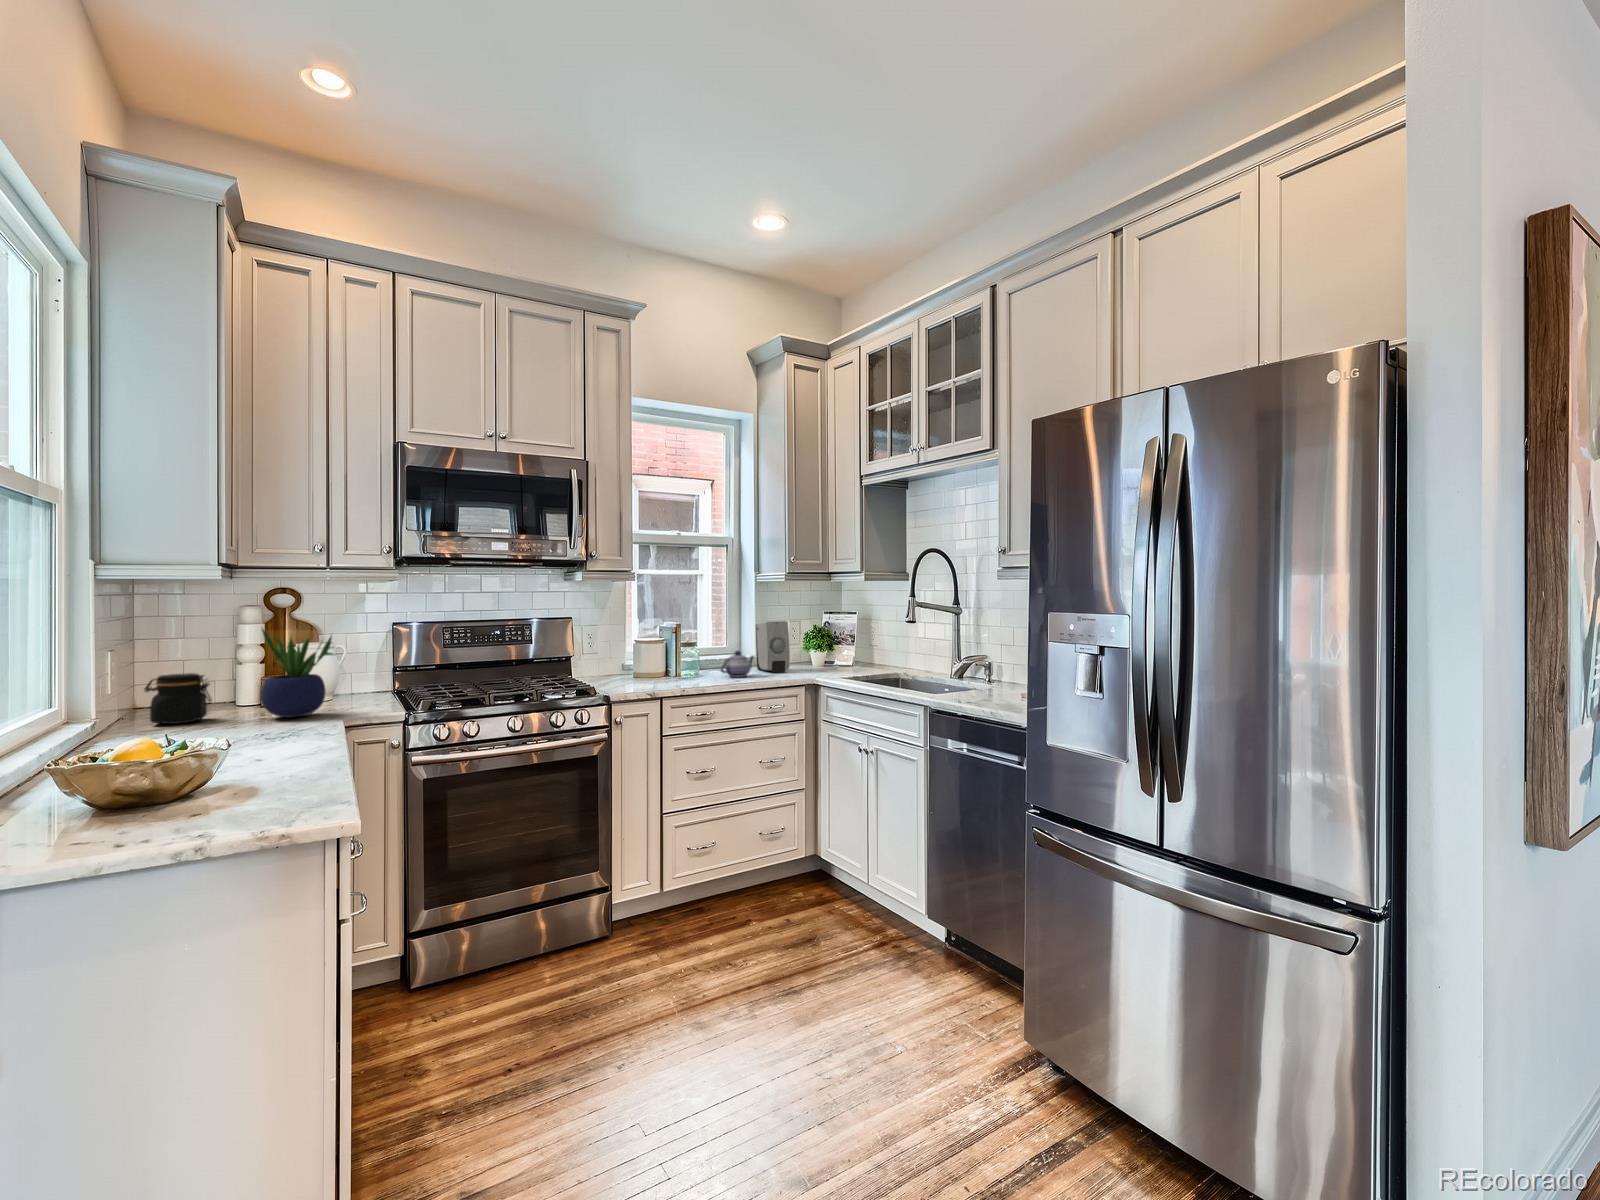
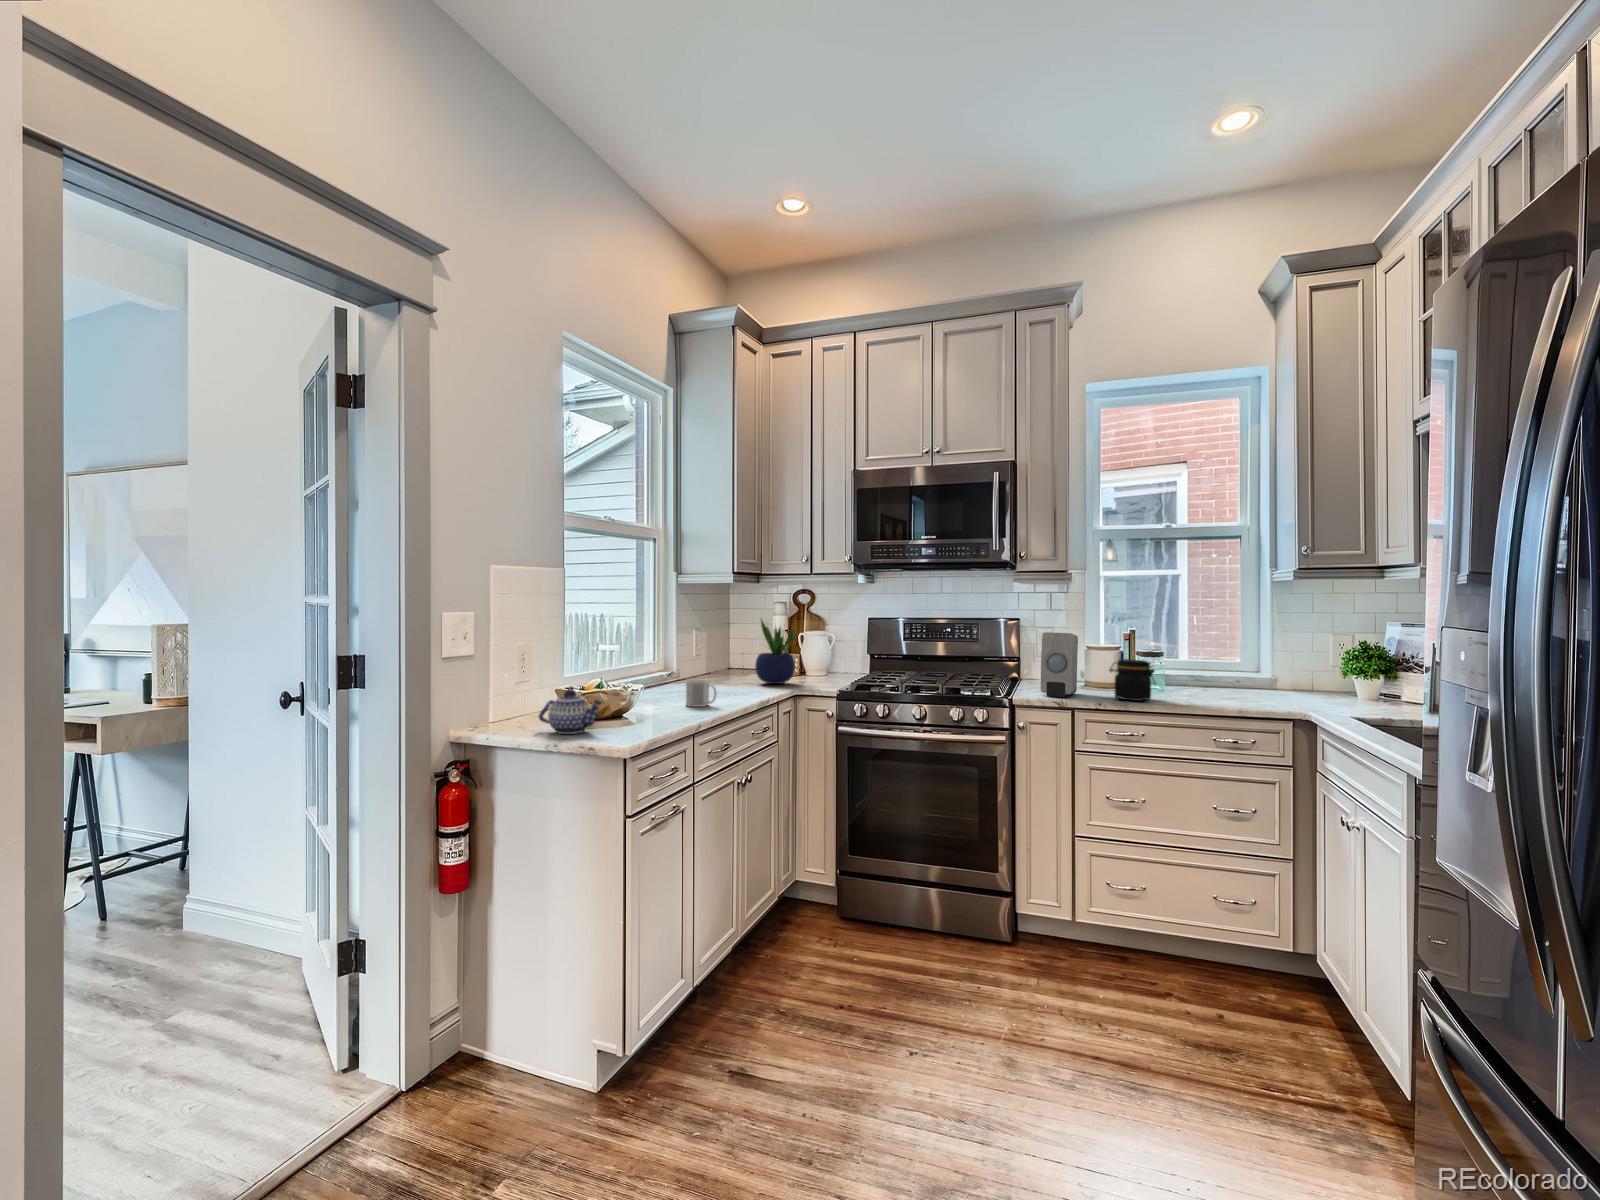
soap dispenser: present [756,621,790,673] -> present [1041,632,1078,697]
teapot: present [721,651,754,677] -> present [539,689,602,734]
jar: present [144,673,211,724] -> present [1110,659,1155,701]
mug: none [256,718,313,759] -> present [686,679,717,707]

